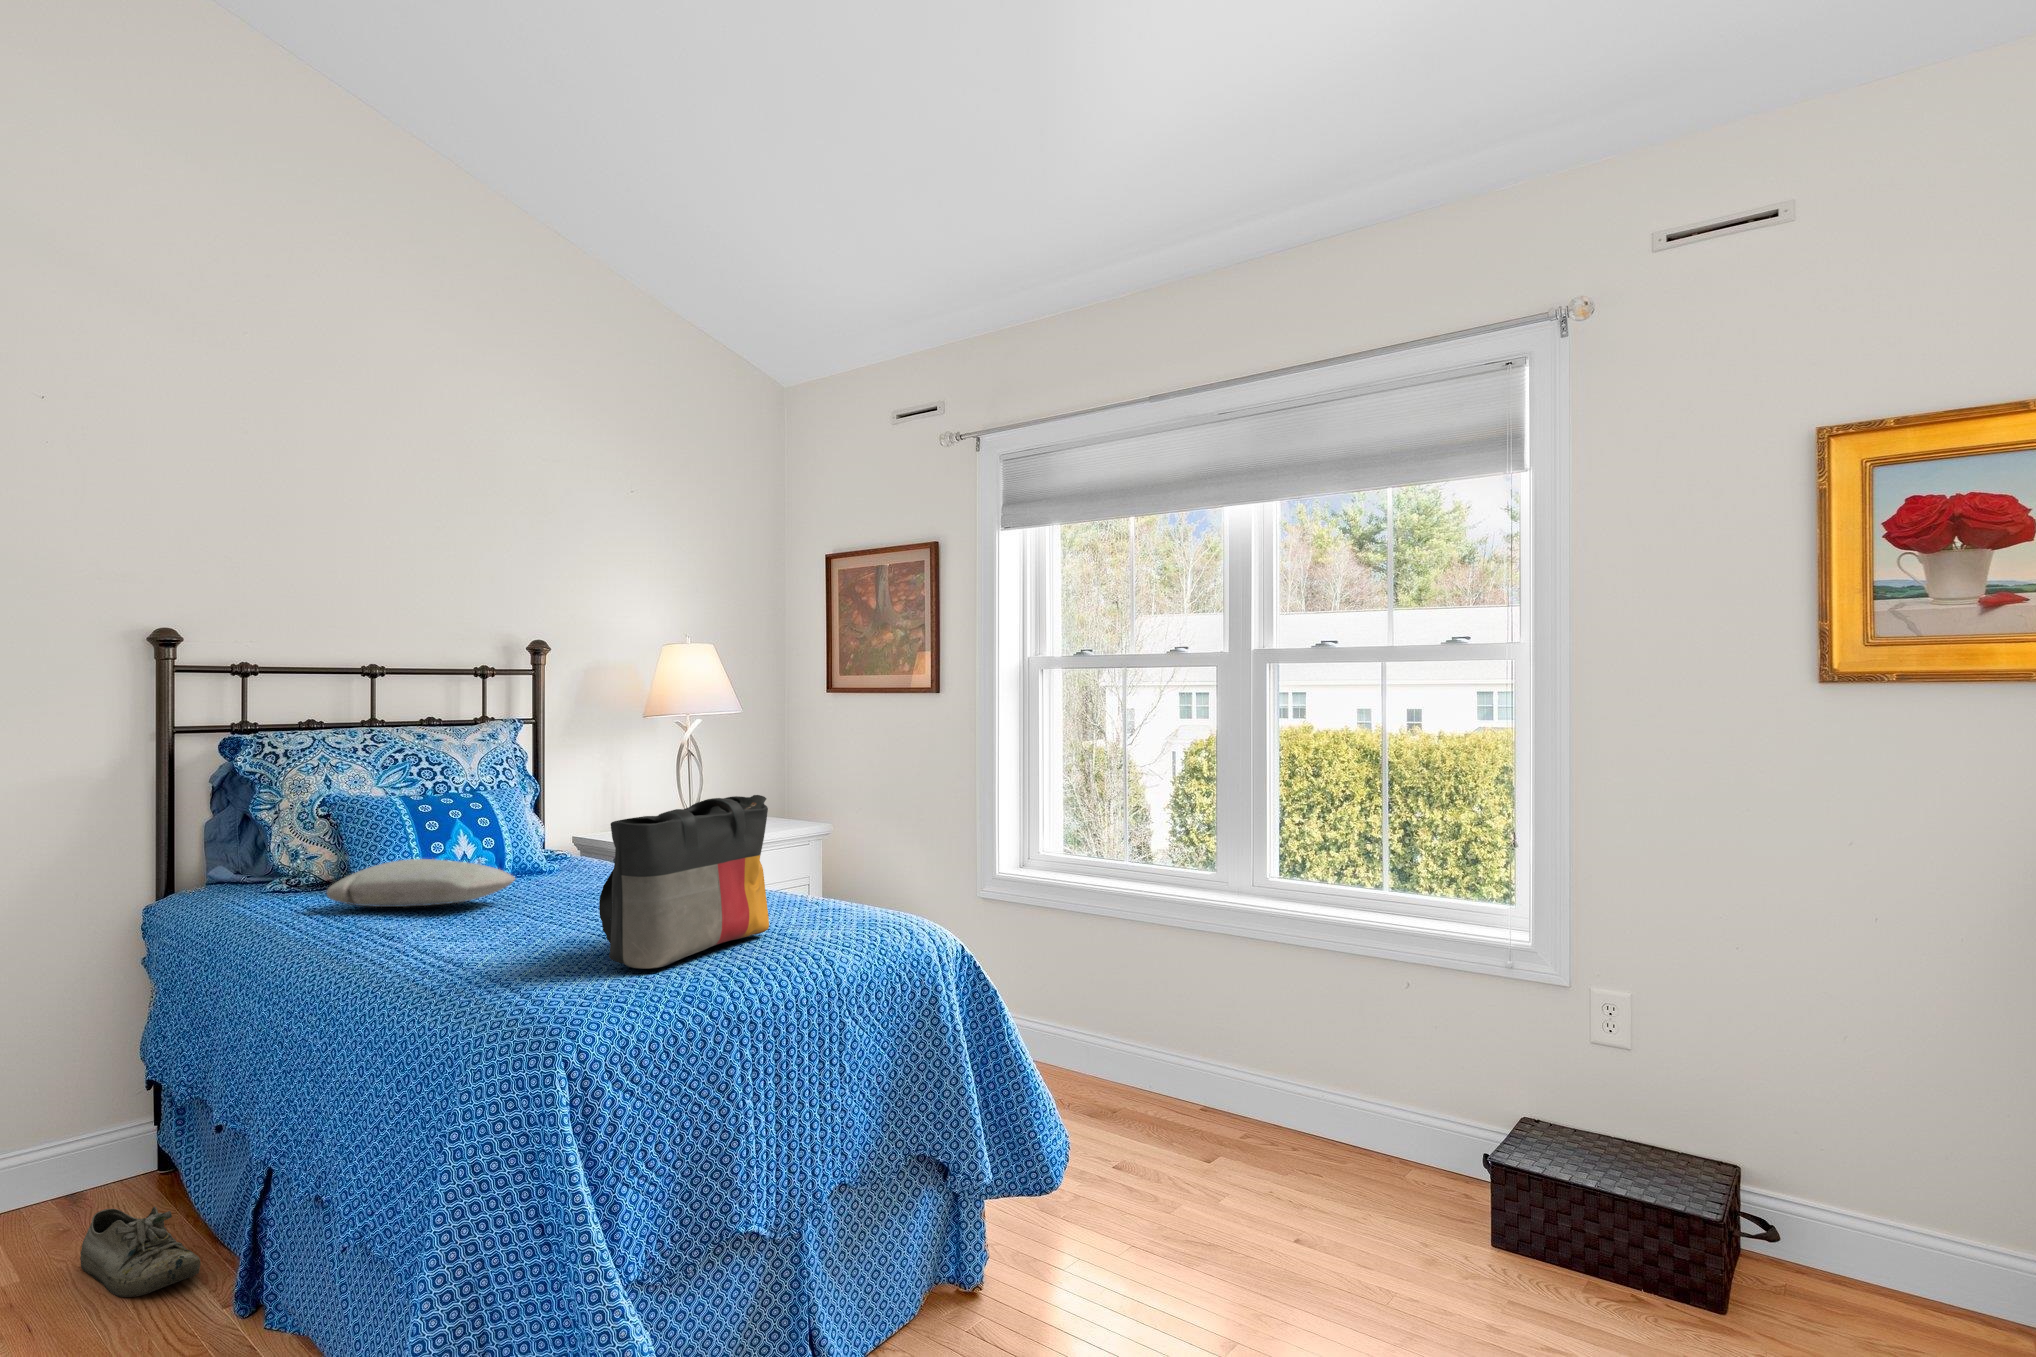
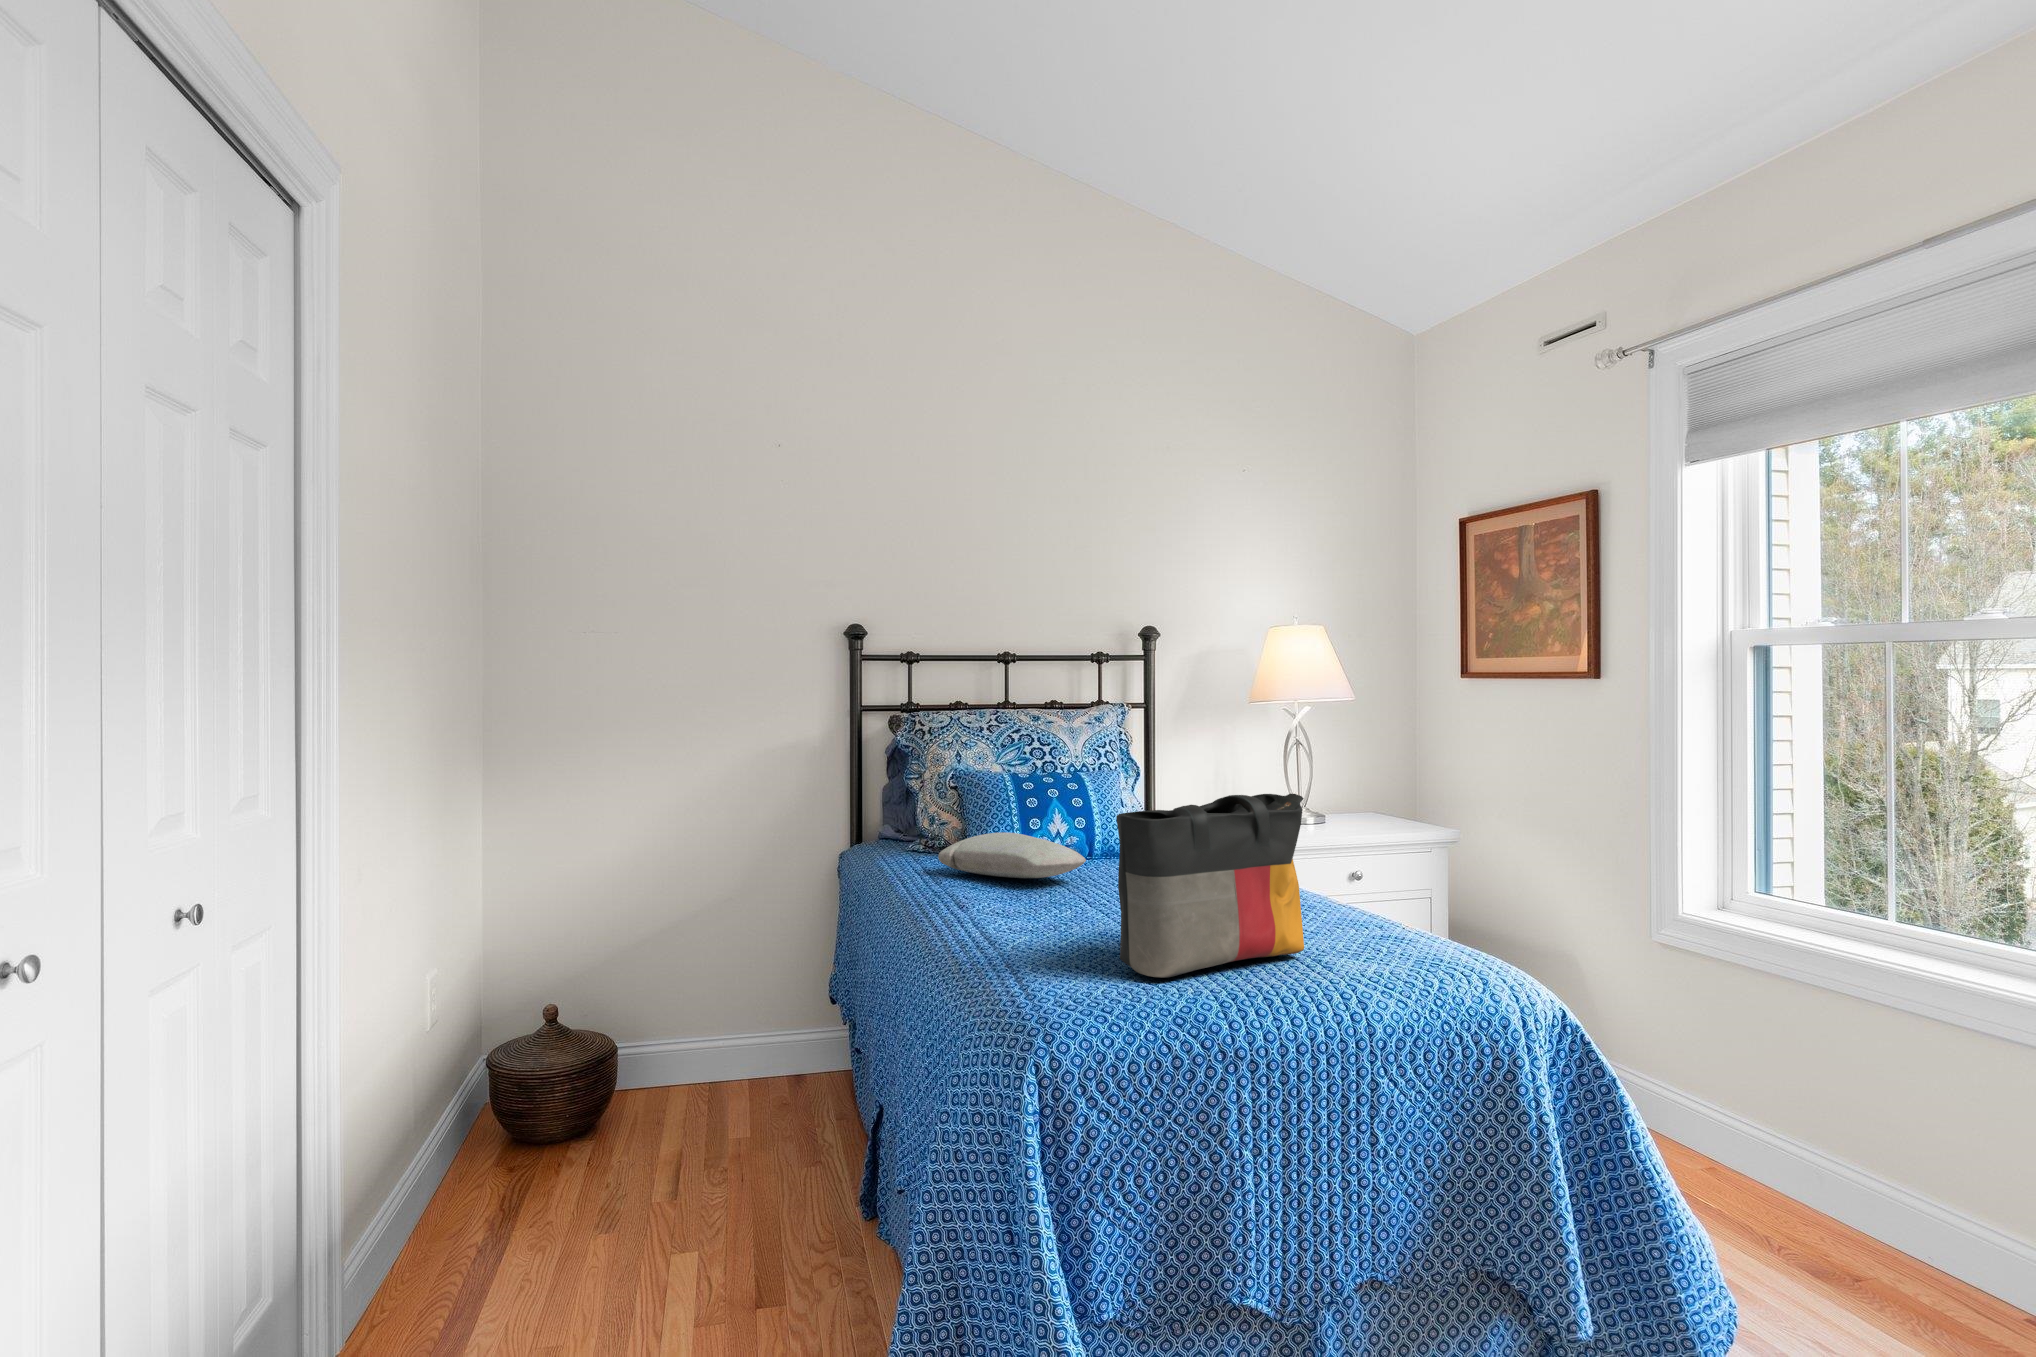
shoe: present [80,1207,200,1297] -> none [786,1094,853,1173]

